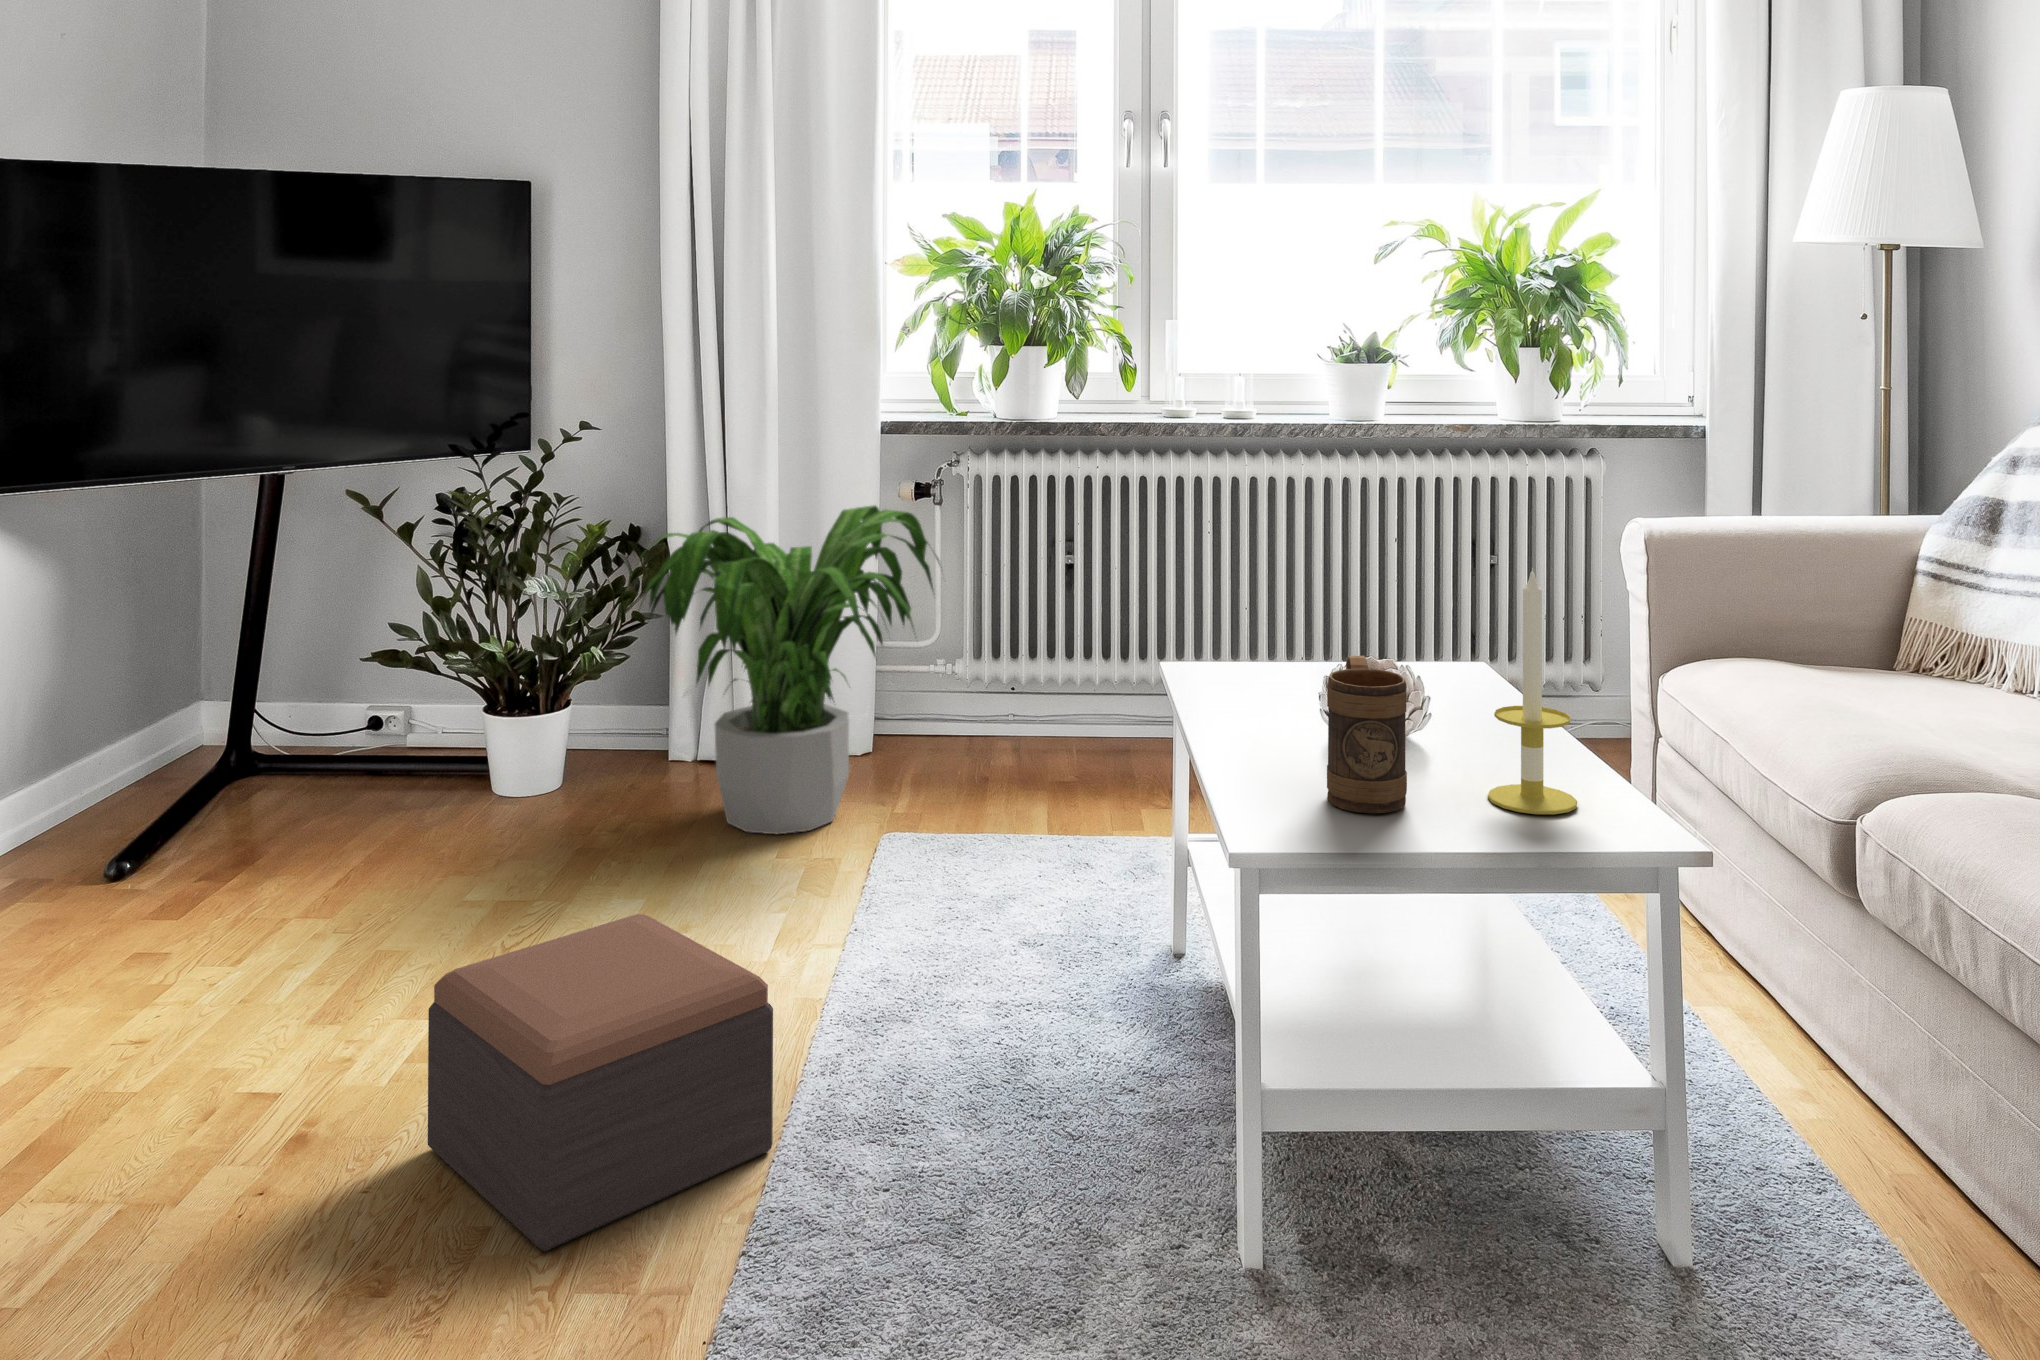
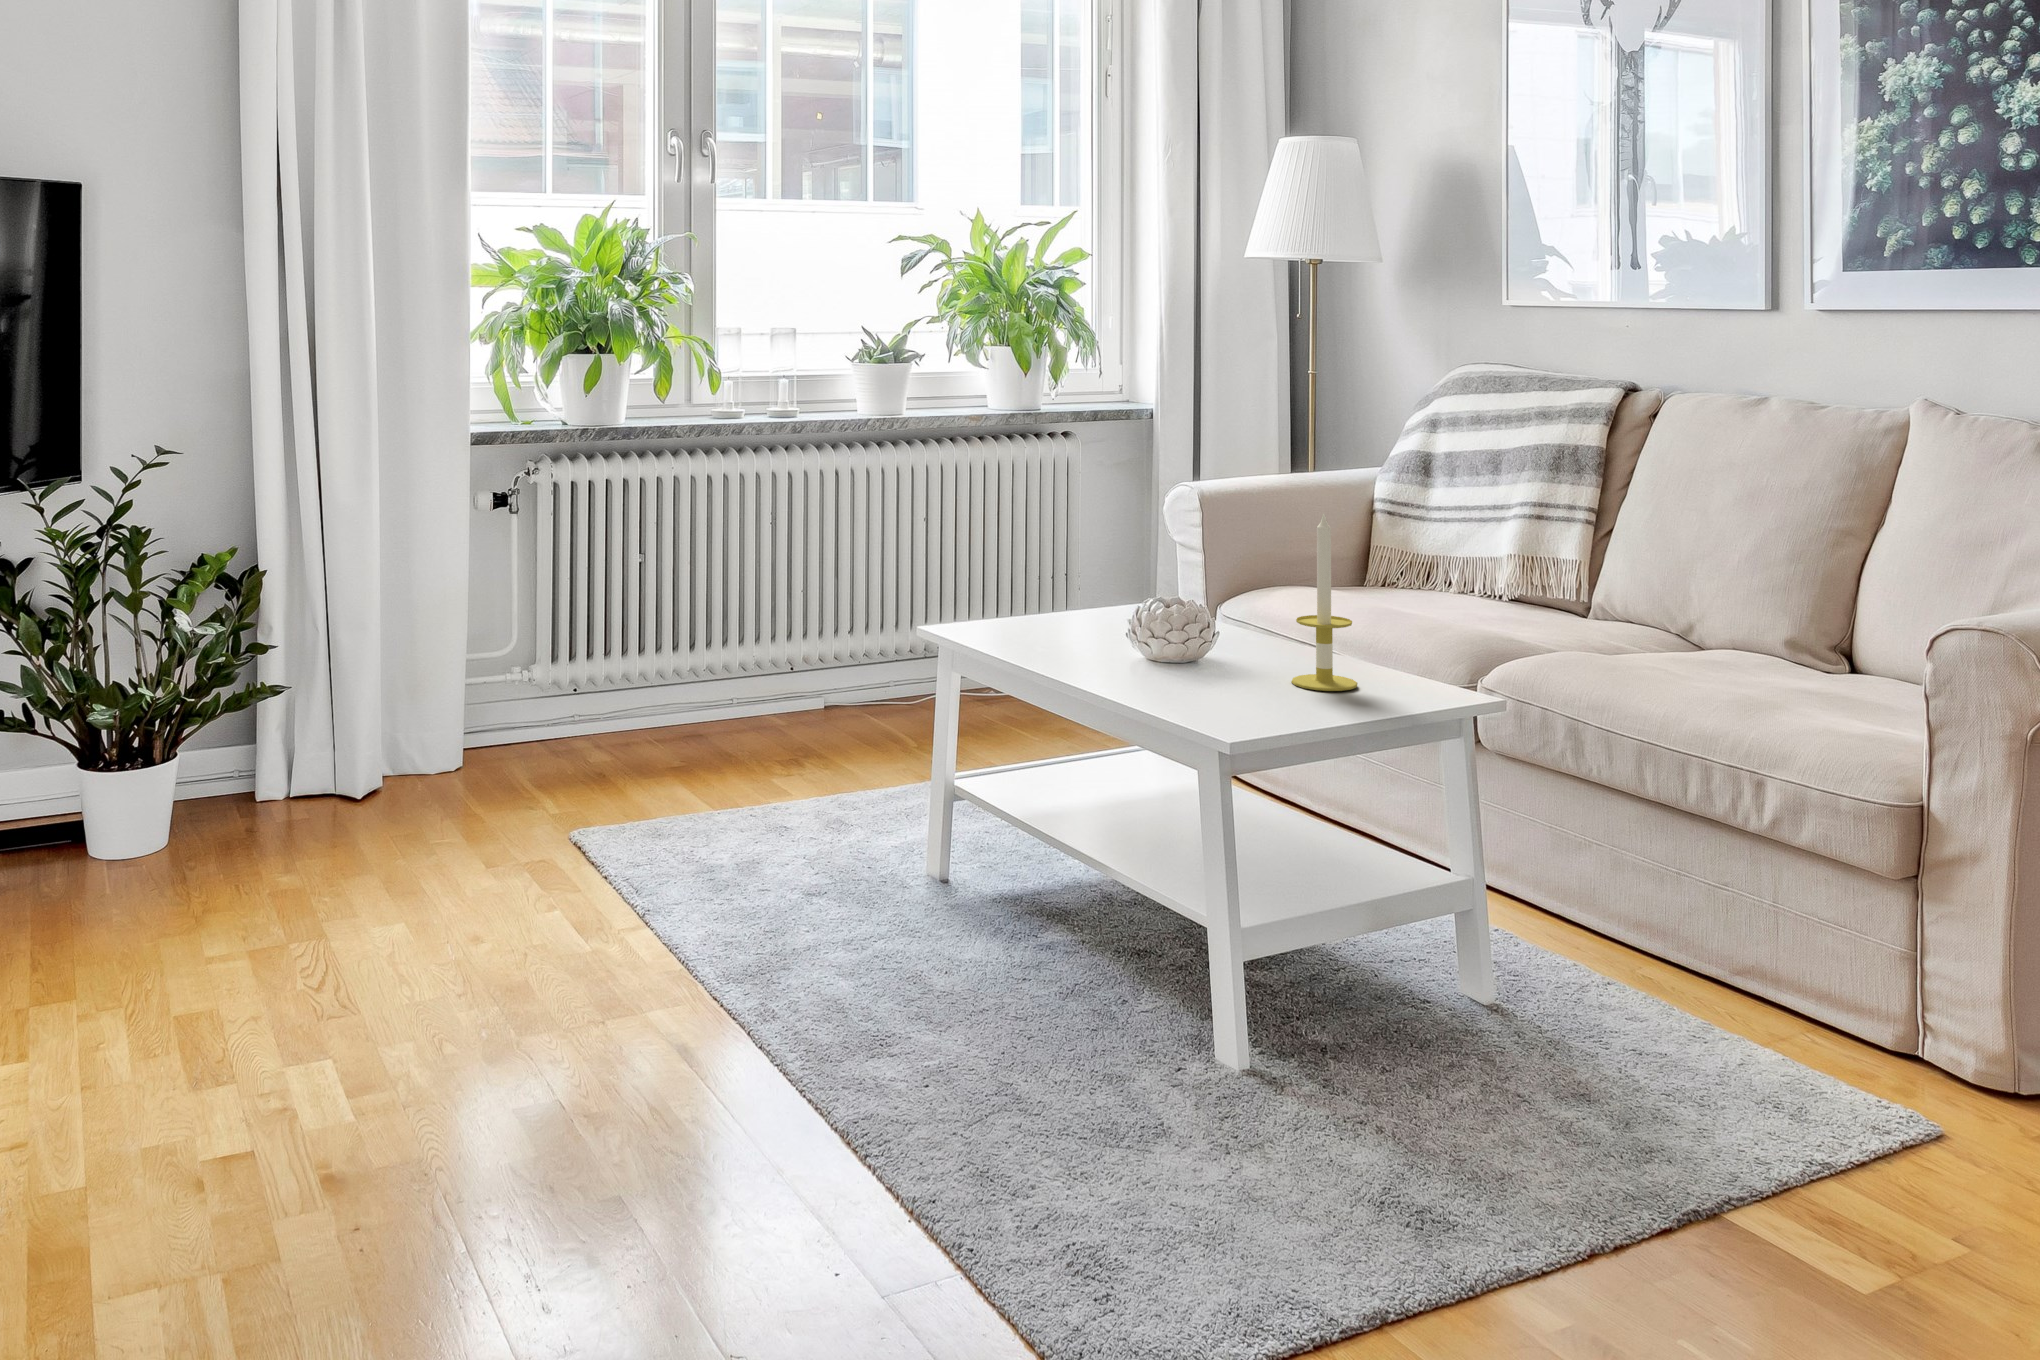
potted plant: present [638,505,939,834] -> none [278,516,622,848]
mug: present [1327,656,1407,813] -> none [1187,588,1260,703]
footstool: present [428,914,773,1251] -> none [479,887,780,1160]

